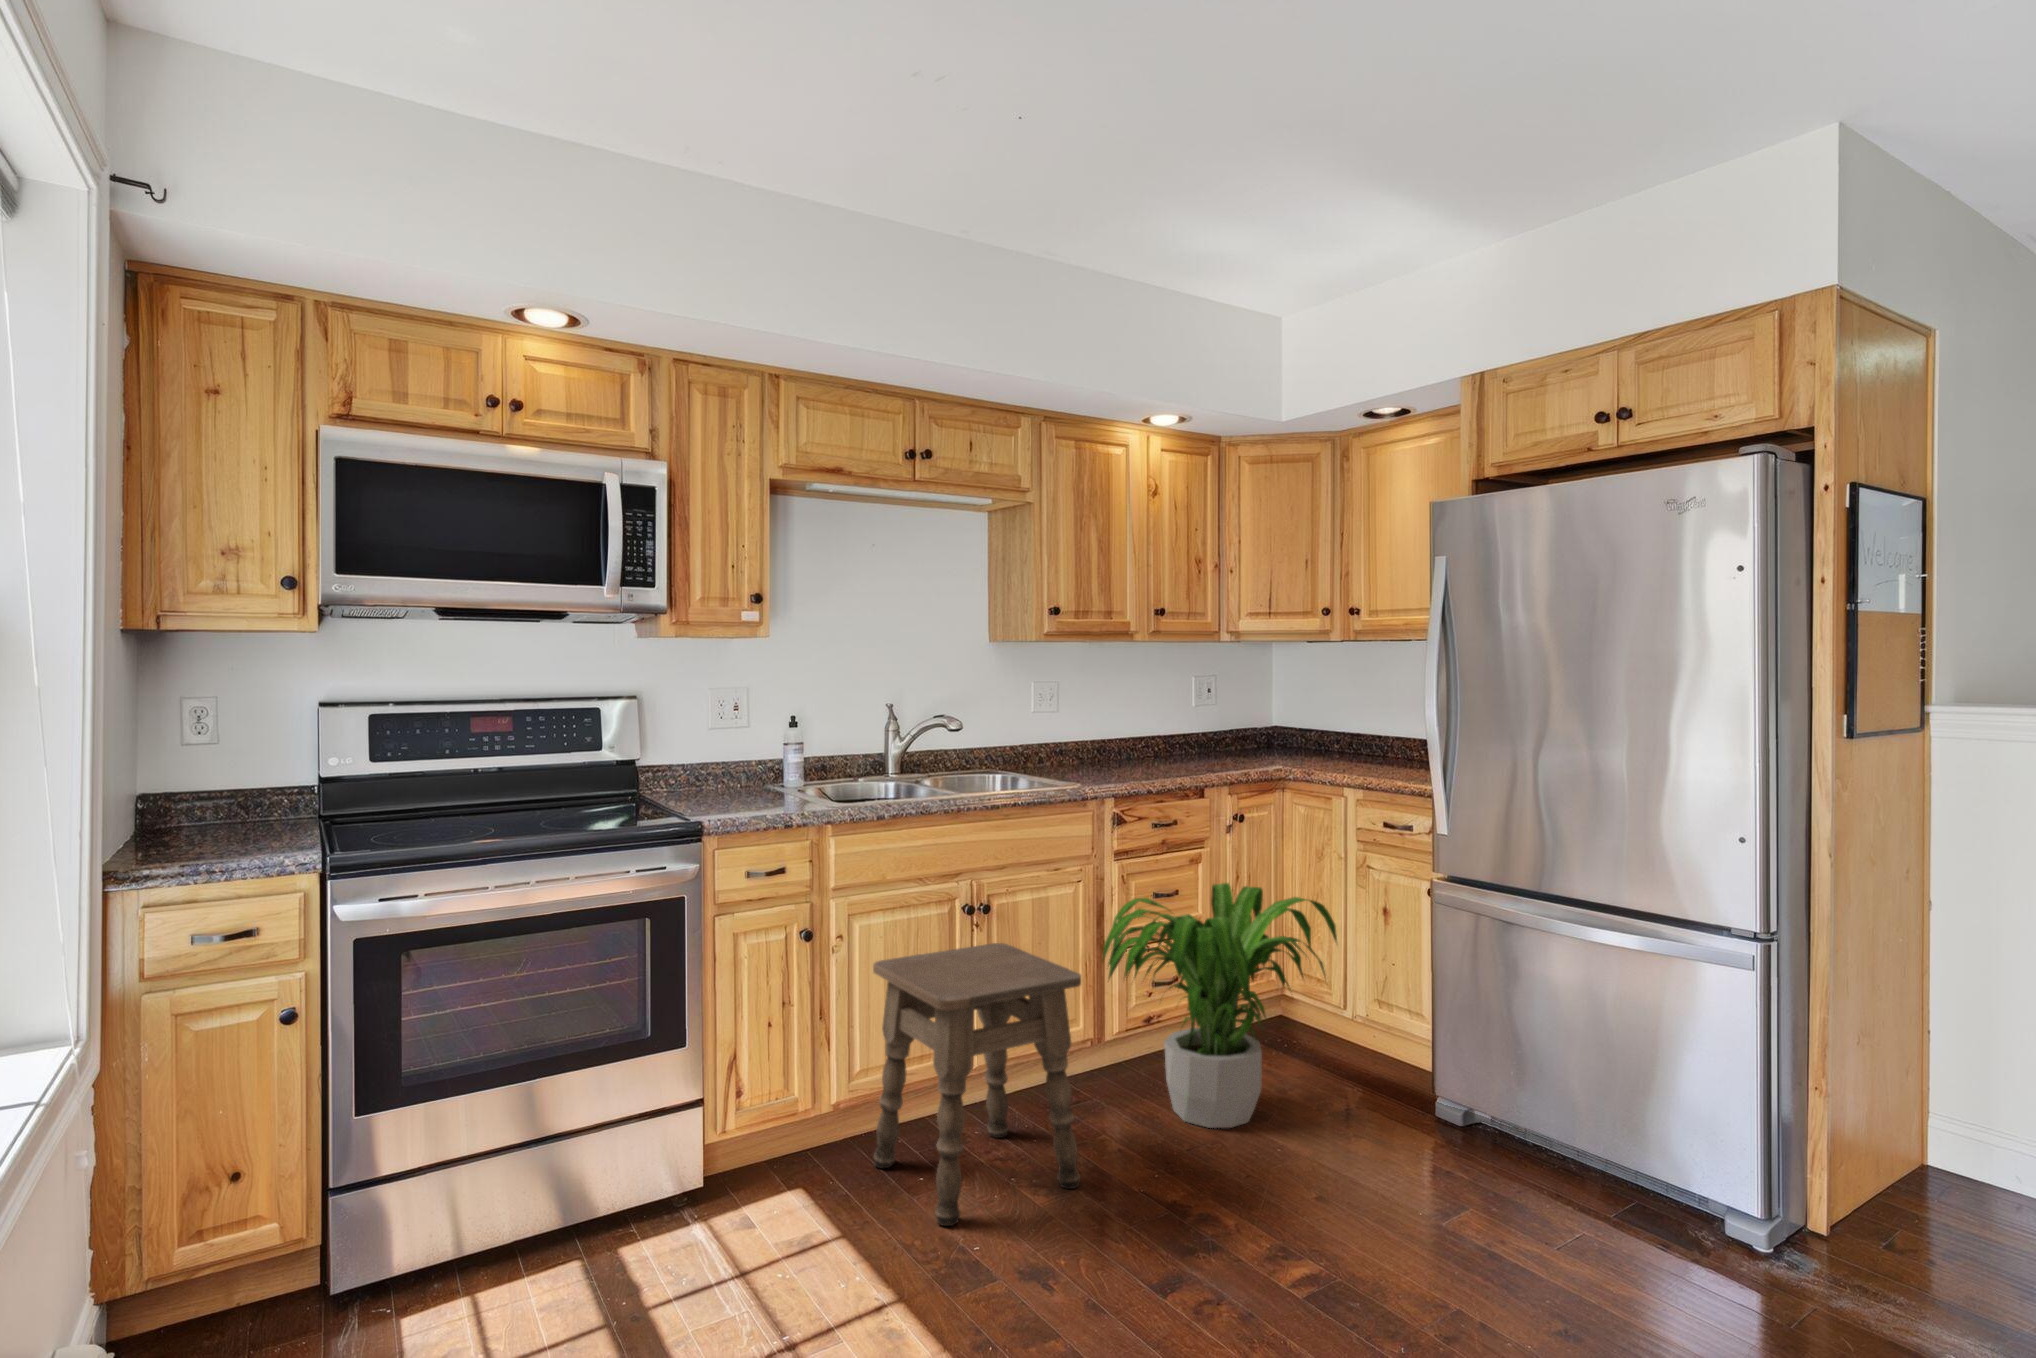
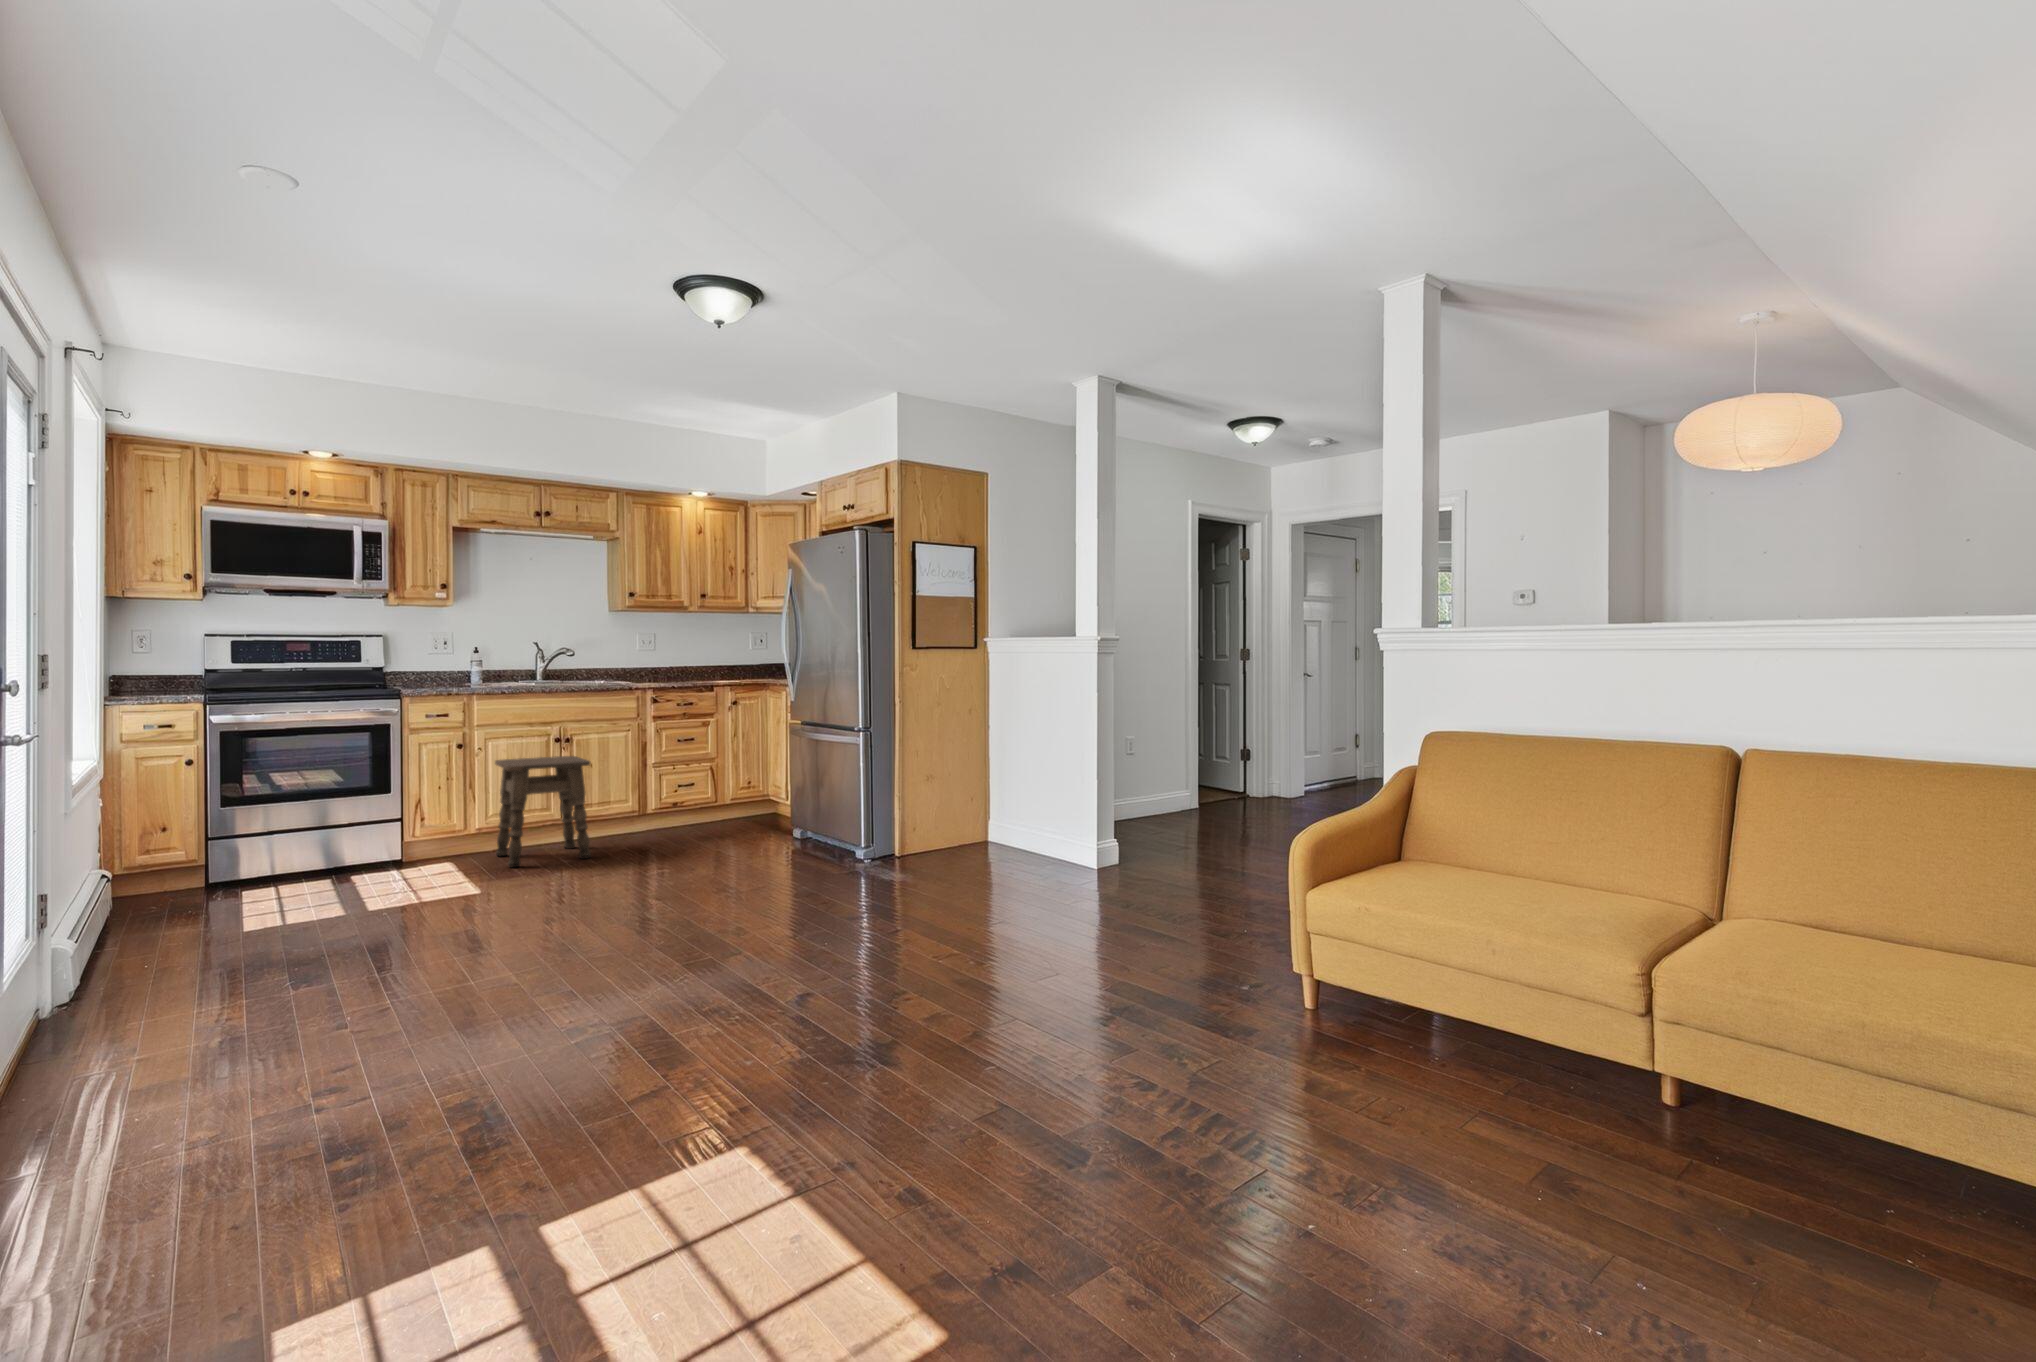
potted plant: present [1103,883,1337,1128] -> none [626,733,749,844]

